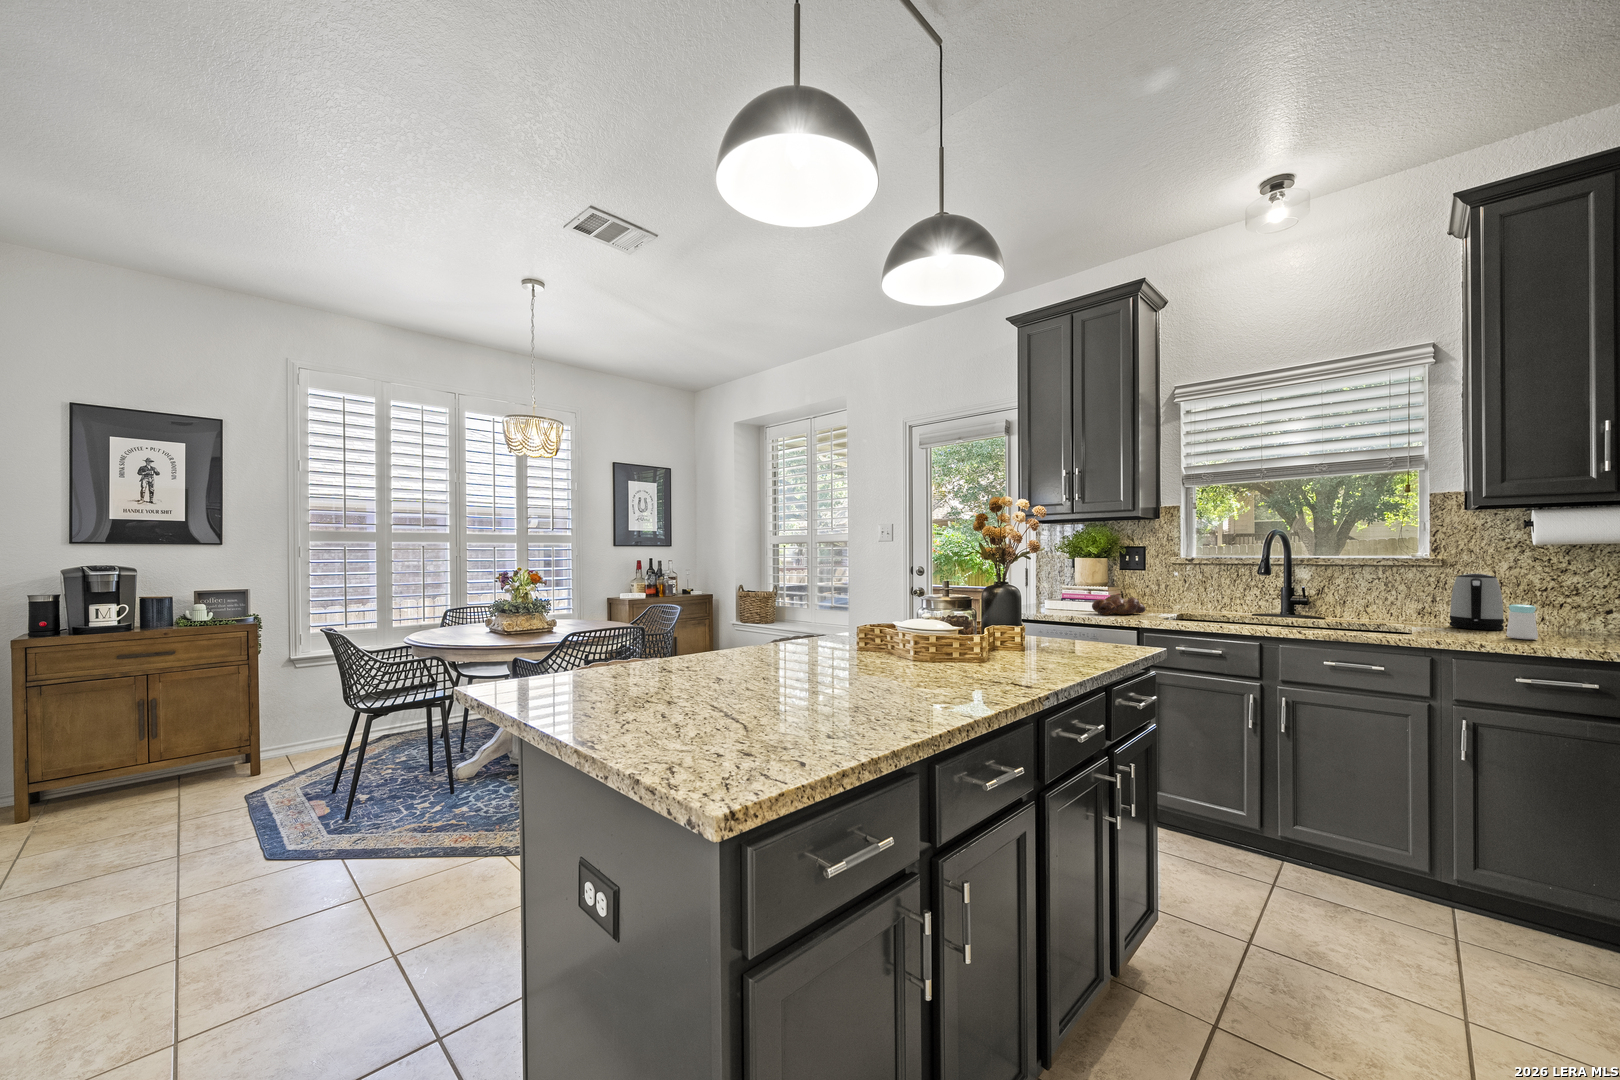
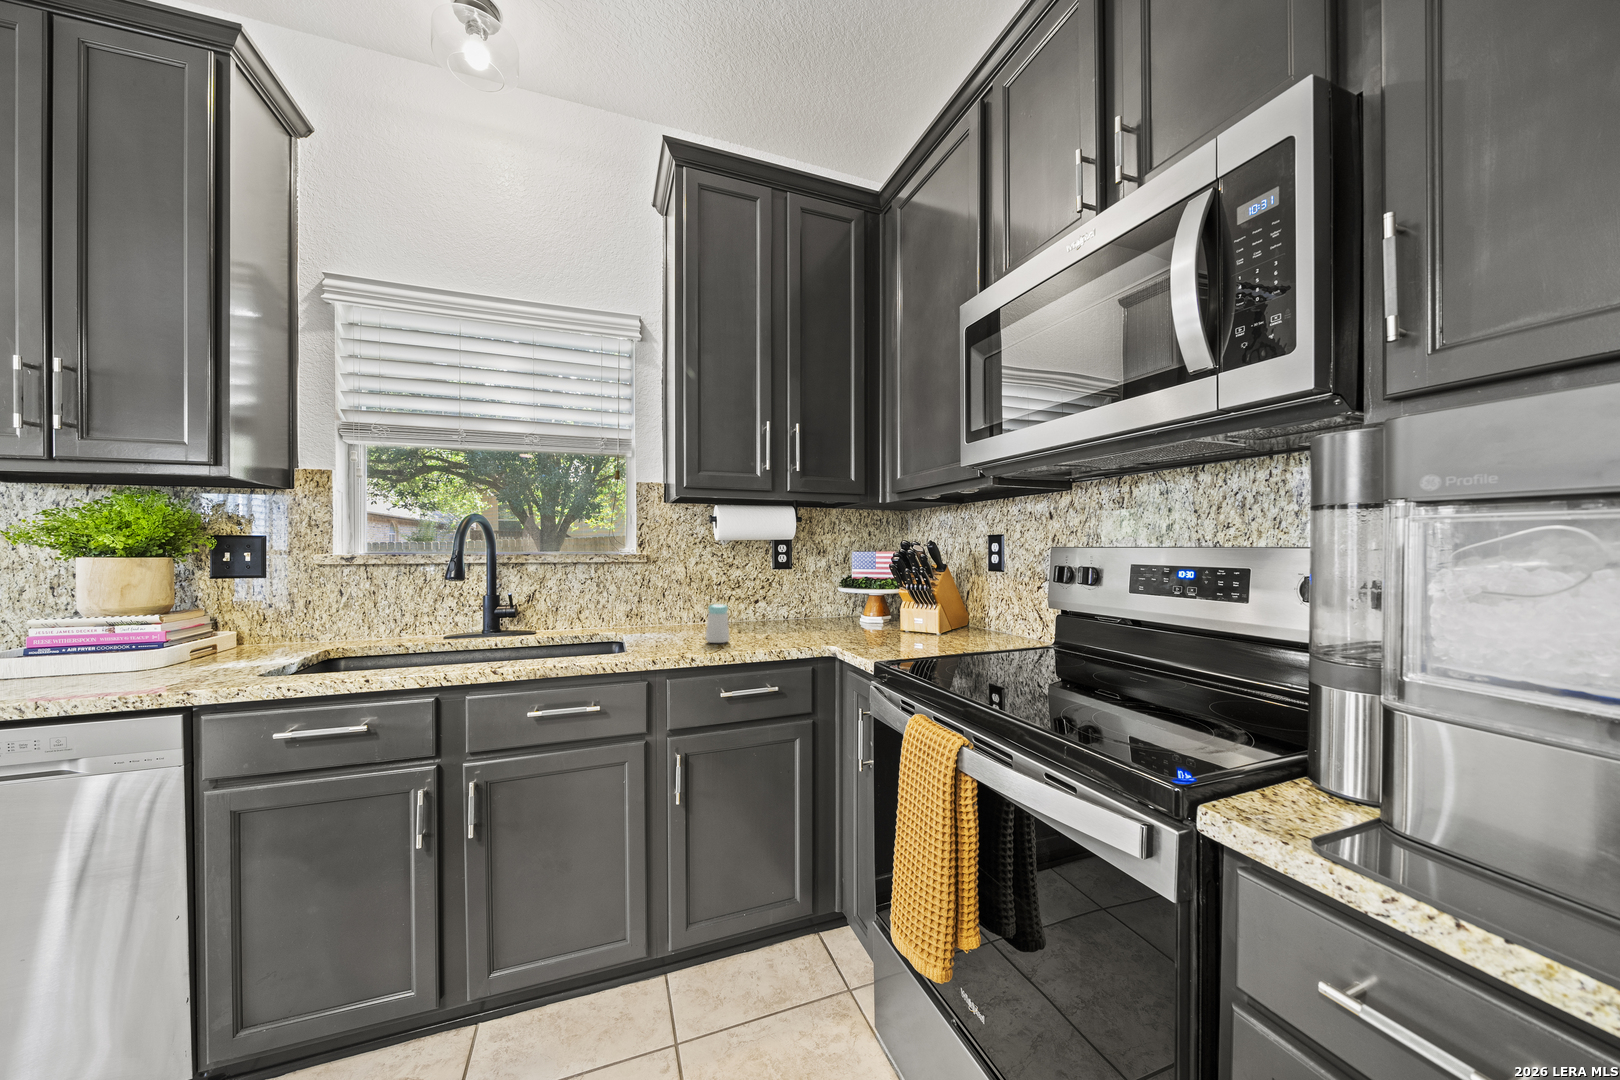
kettle: present [1450,574,1504,630] -> none [653,570,695,632]
bread loaf: present [1092,595,1146,615] -> none [90,636,242,685]

